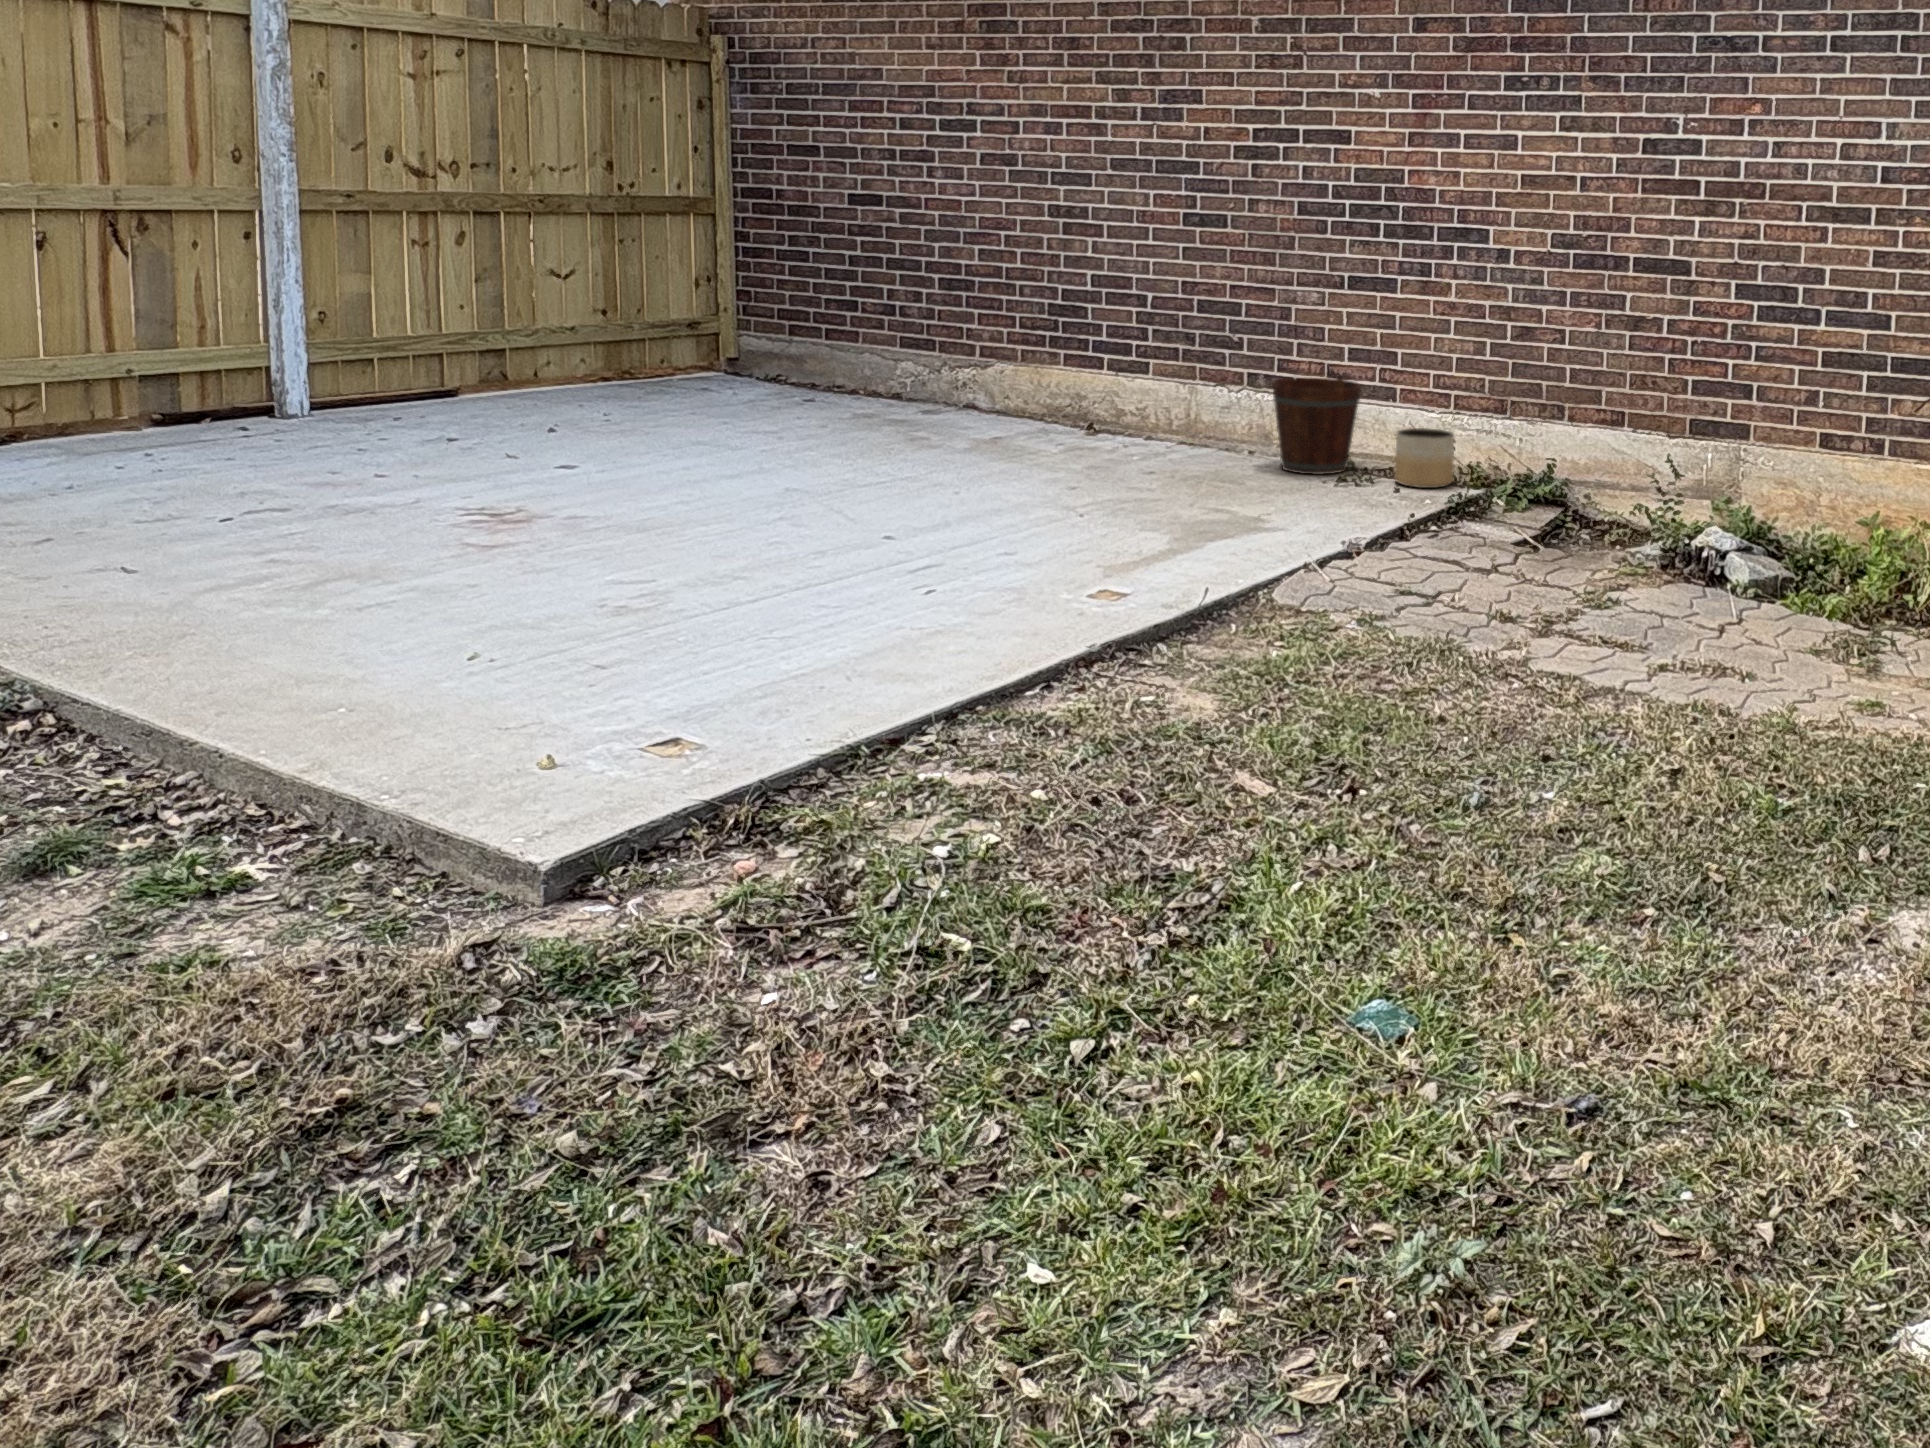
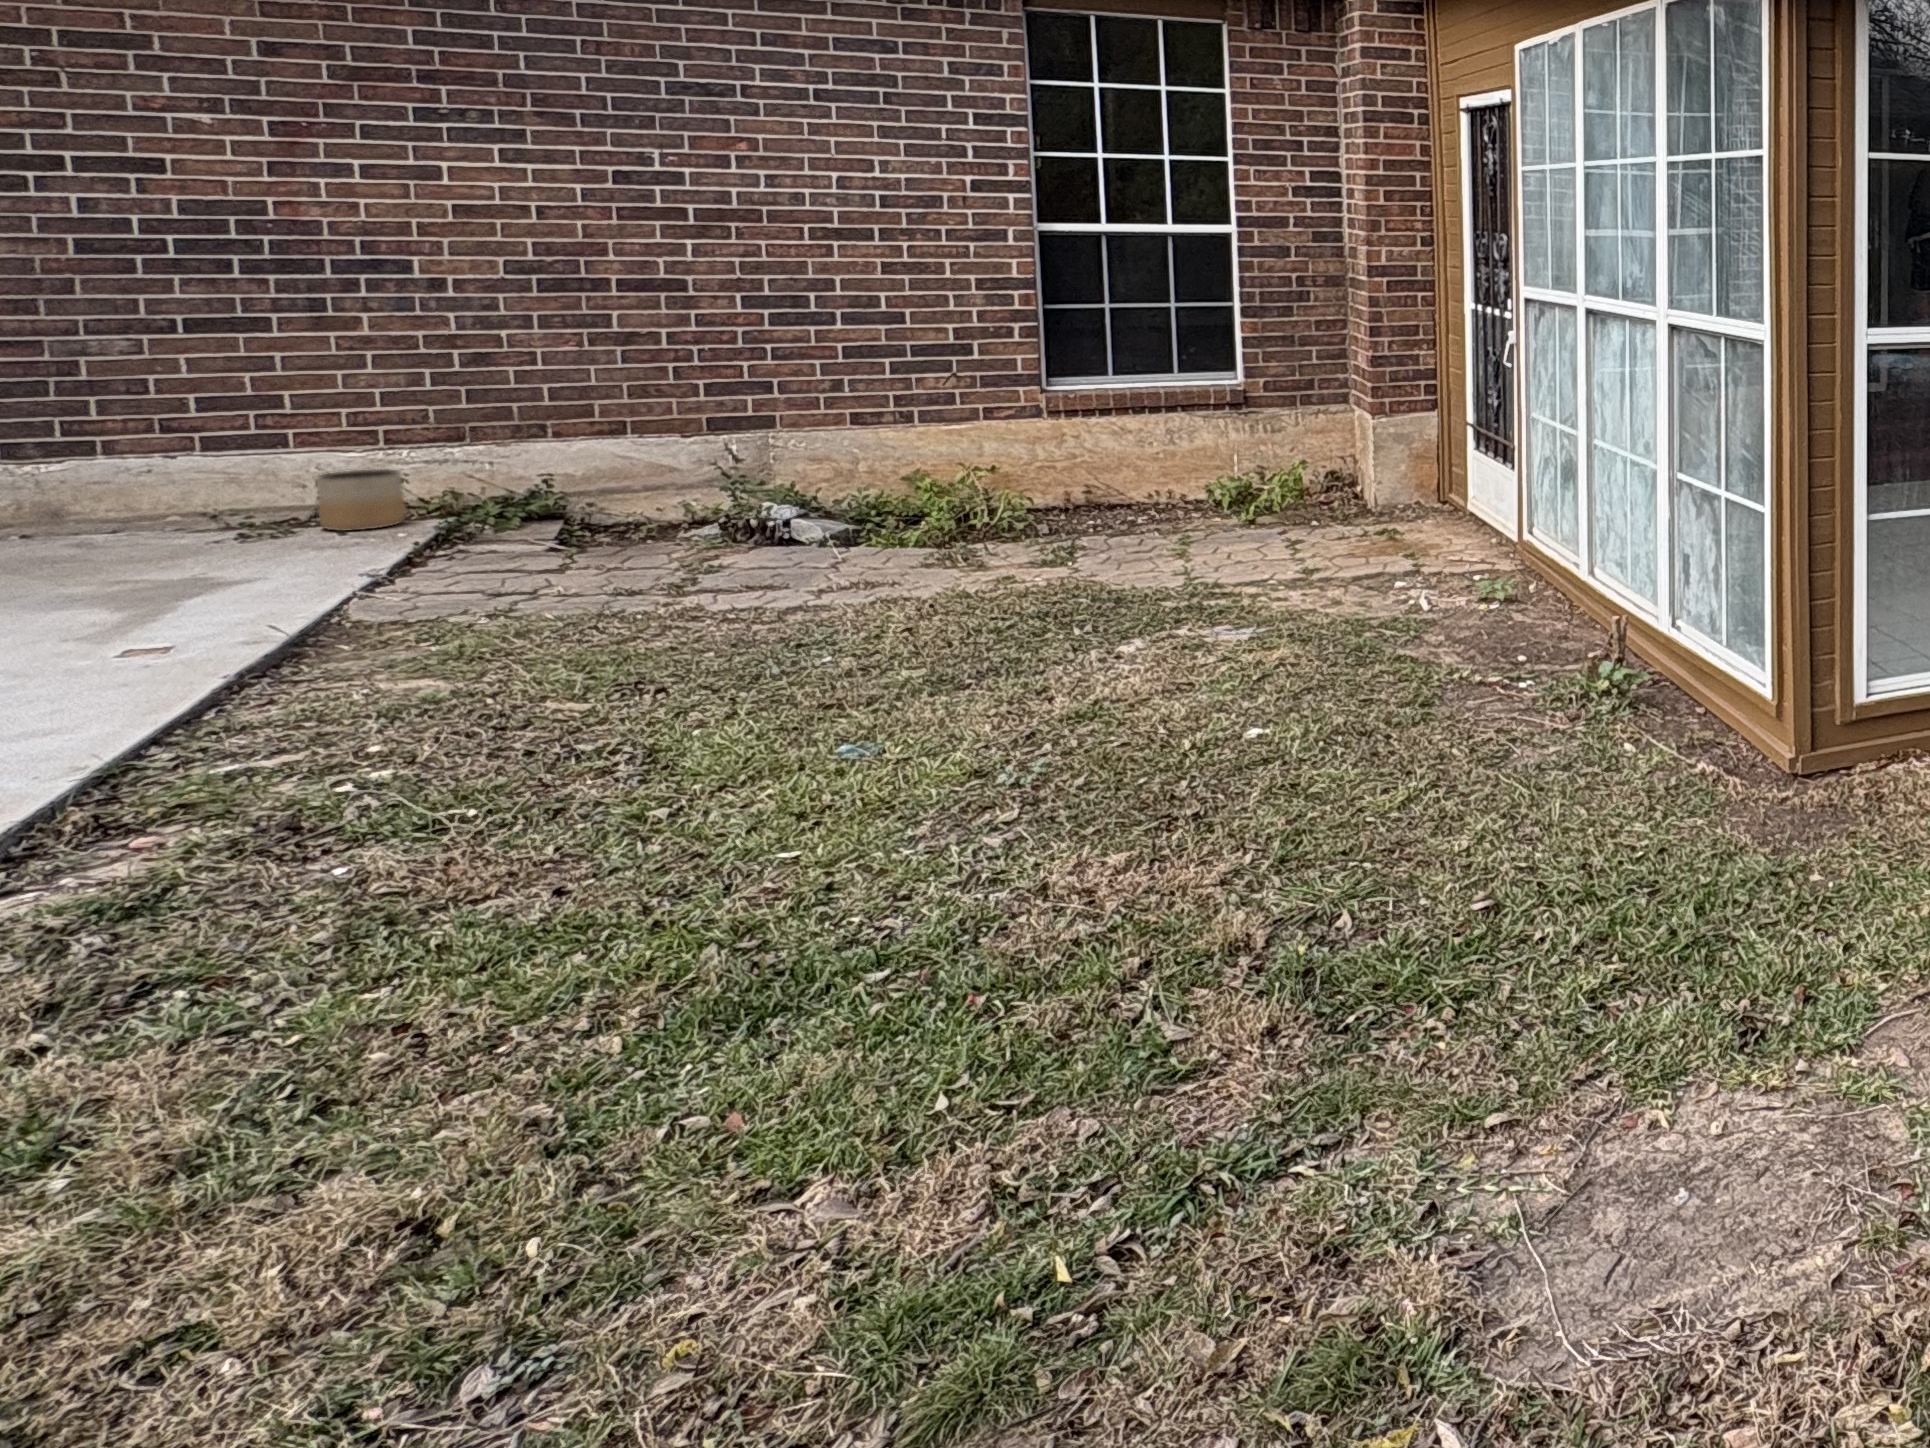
bucket: present [1272,376,1361,475] -> none [92,431,240,543]

